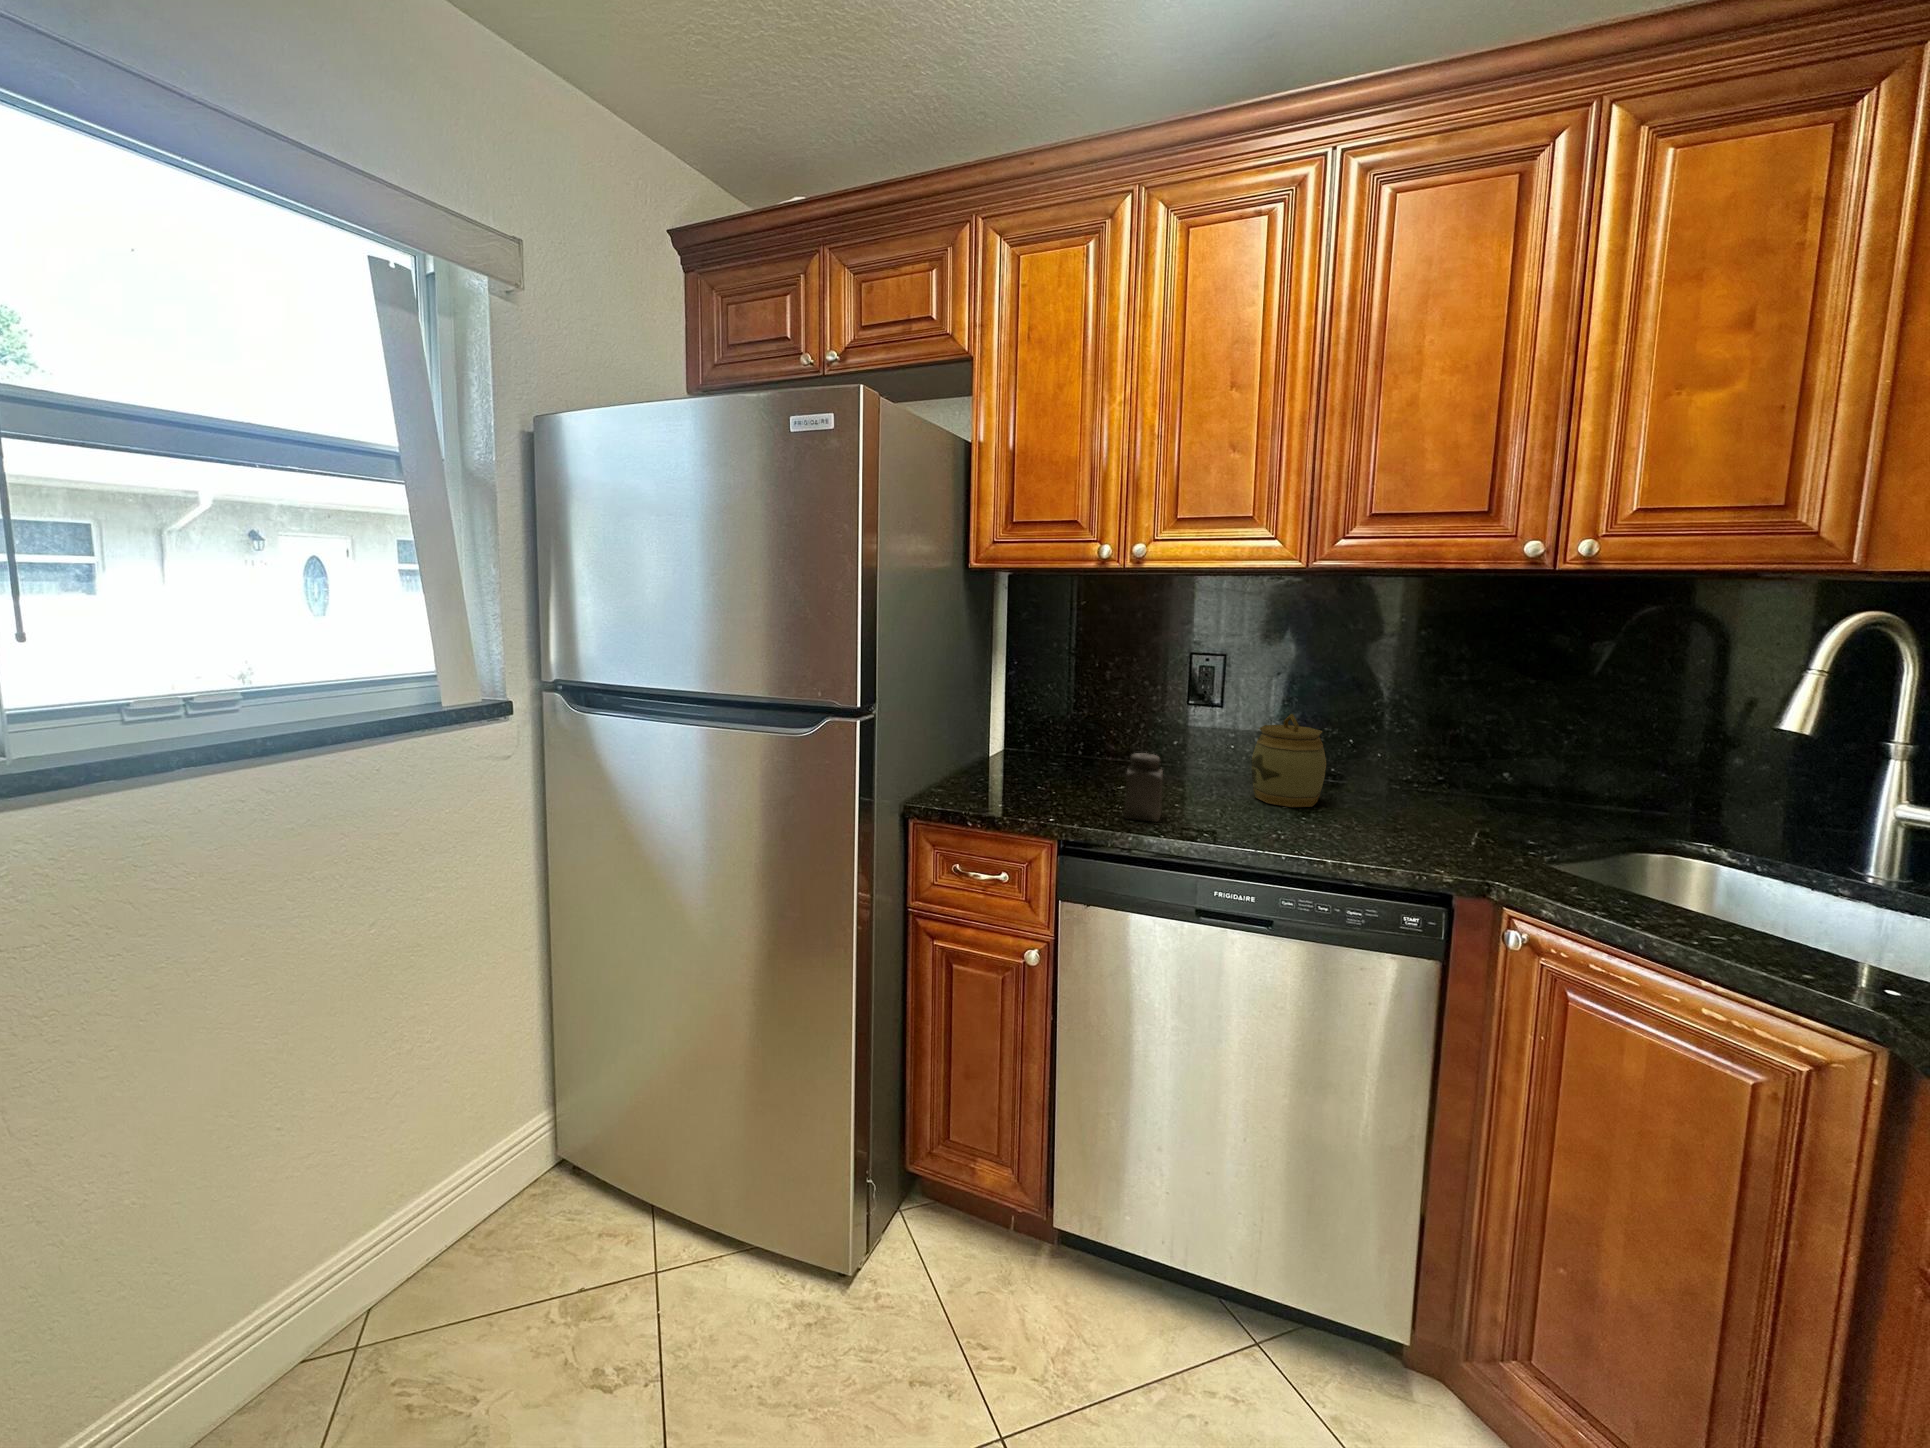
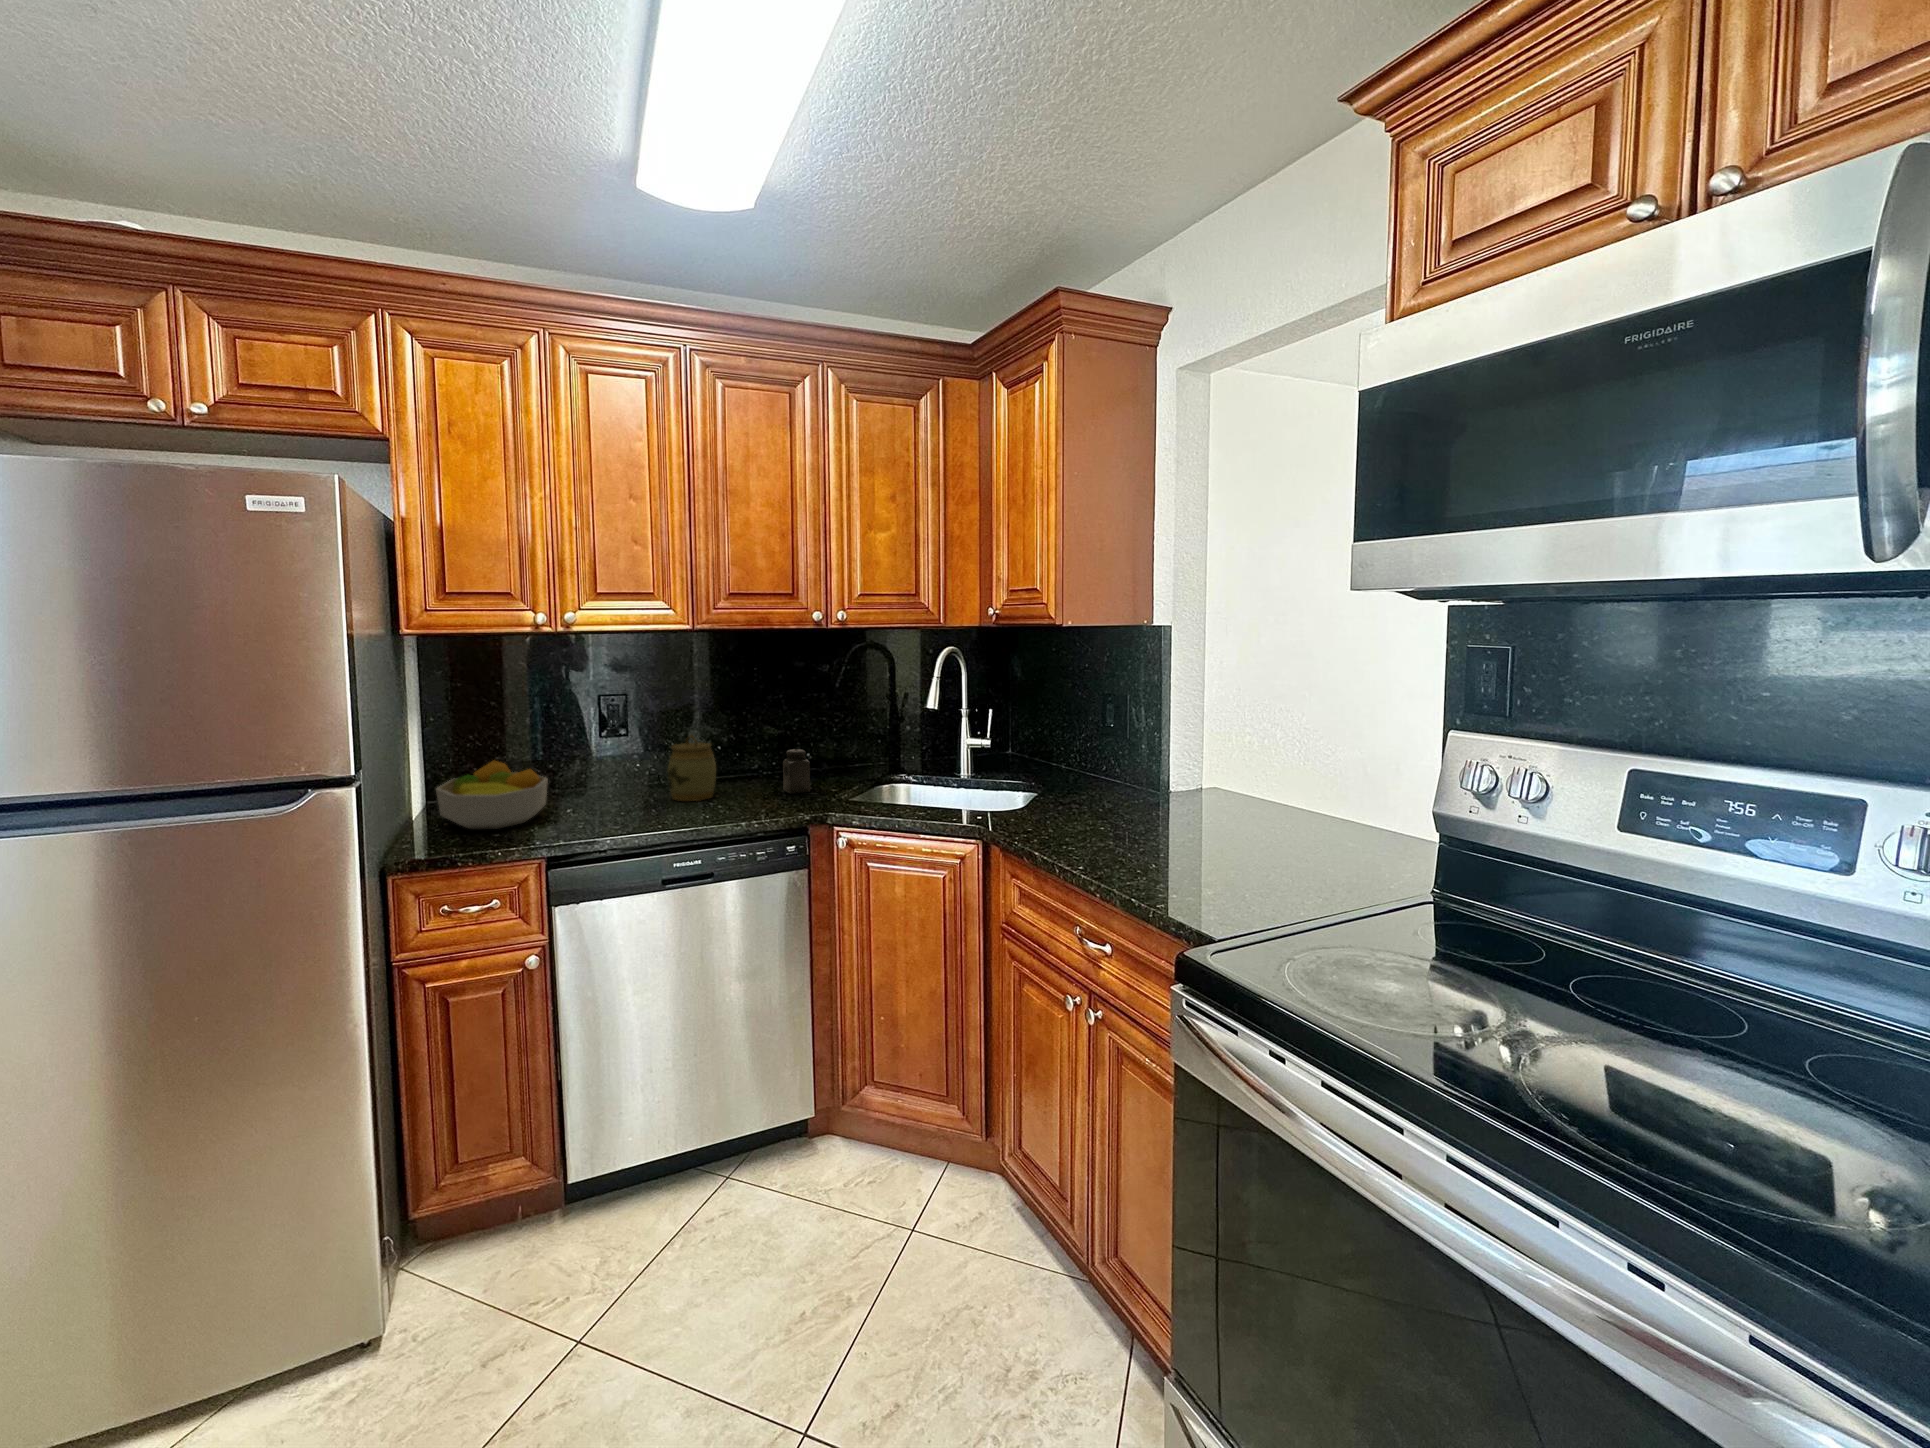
fruit bowl: none [989,713,1103,791] -> present [436,761,548,829]
salt shaker: present [1125,753,1163,822] -> present [783,749,810,794]

